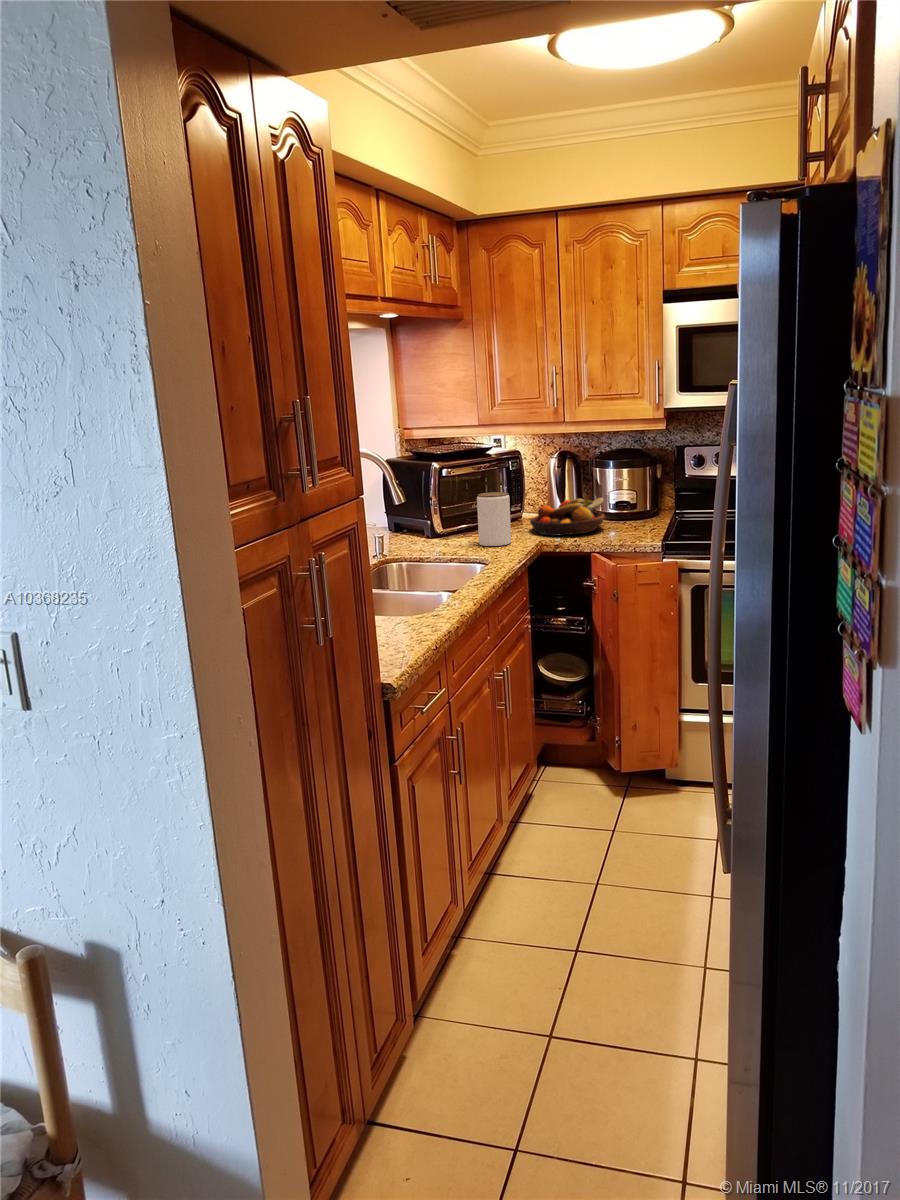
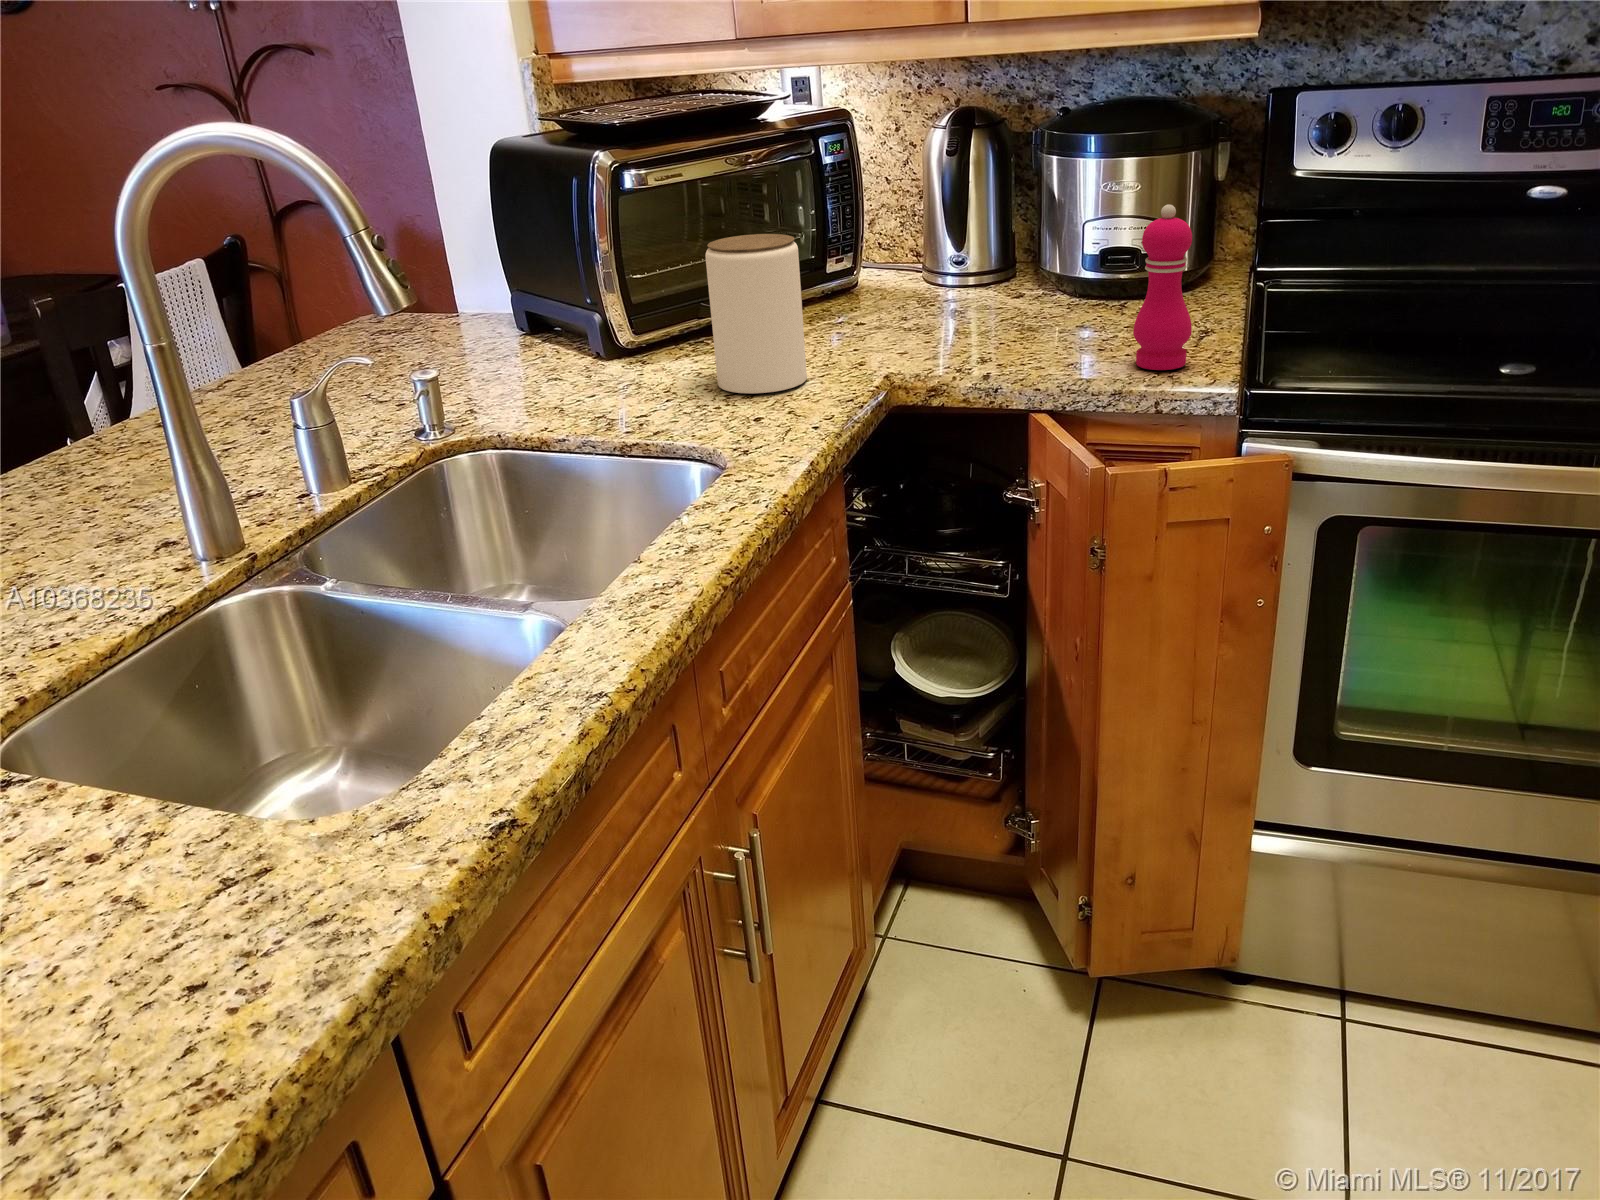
pepper mill: none [627,483,647,539] -> present [1133,205,1192,370]
fruit bowl: present [530,498,604,535] -> none [869,239,1071,353]

